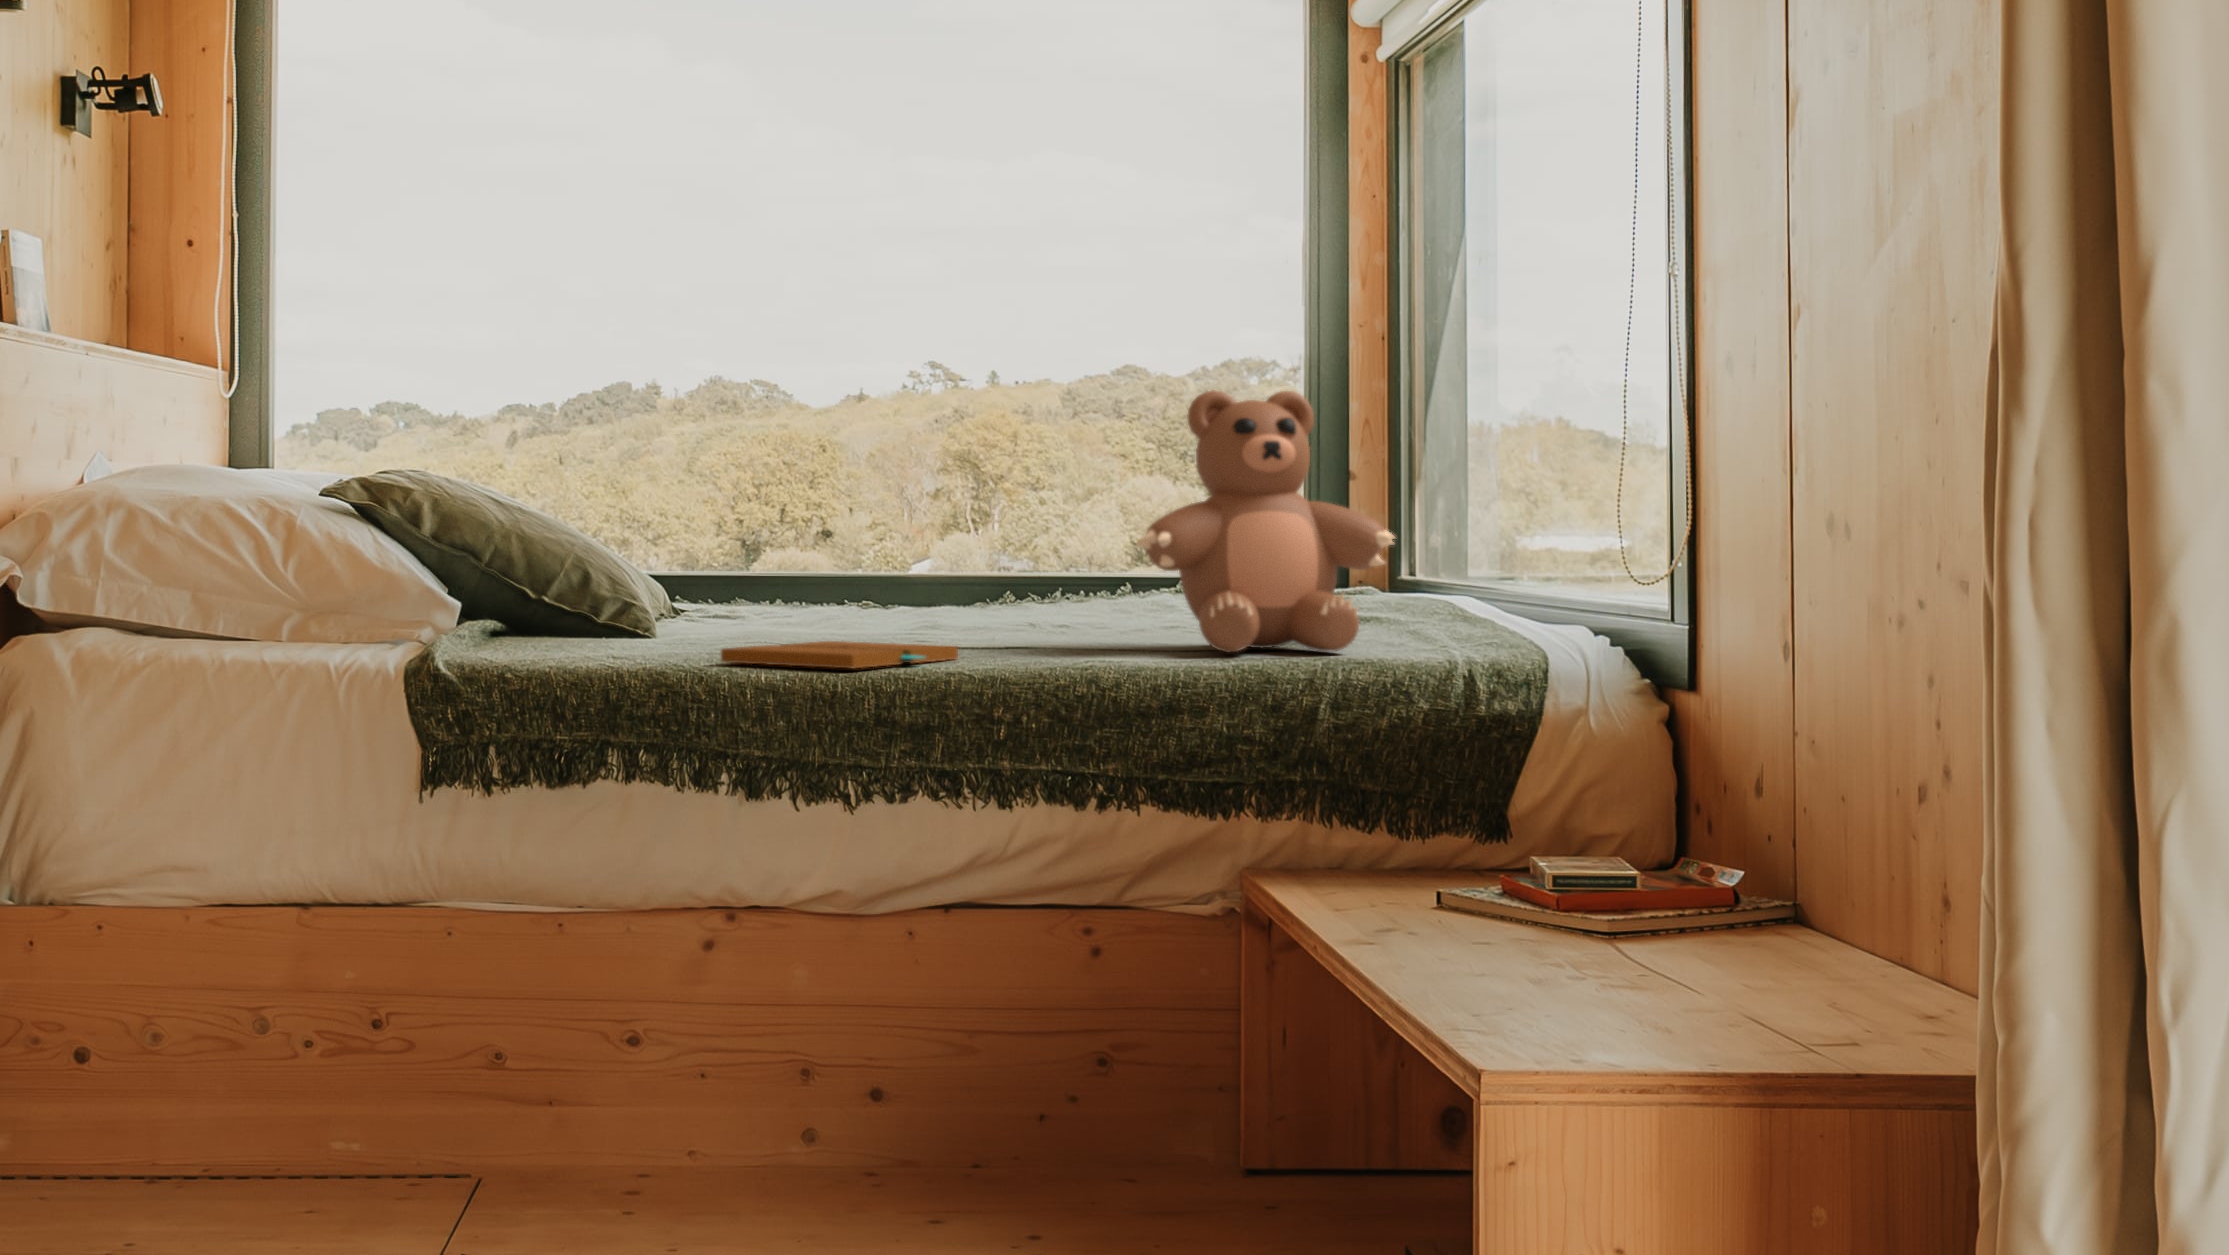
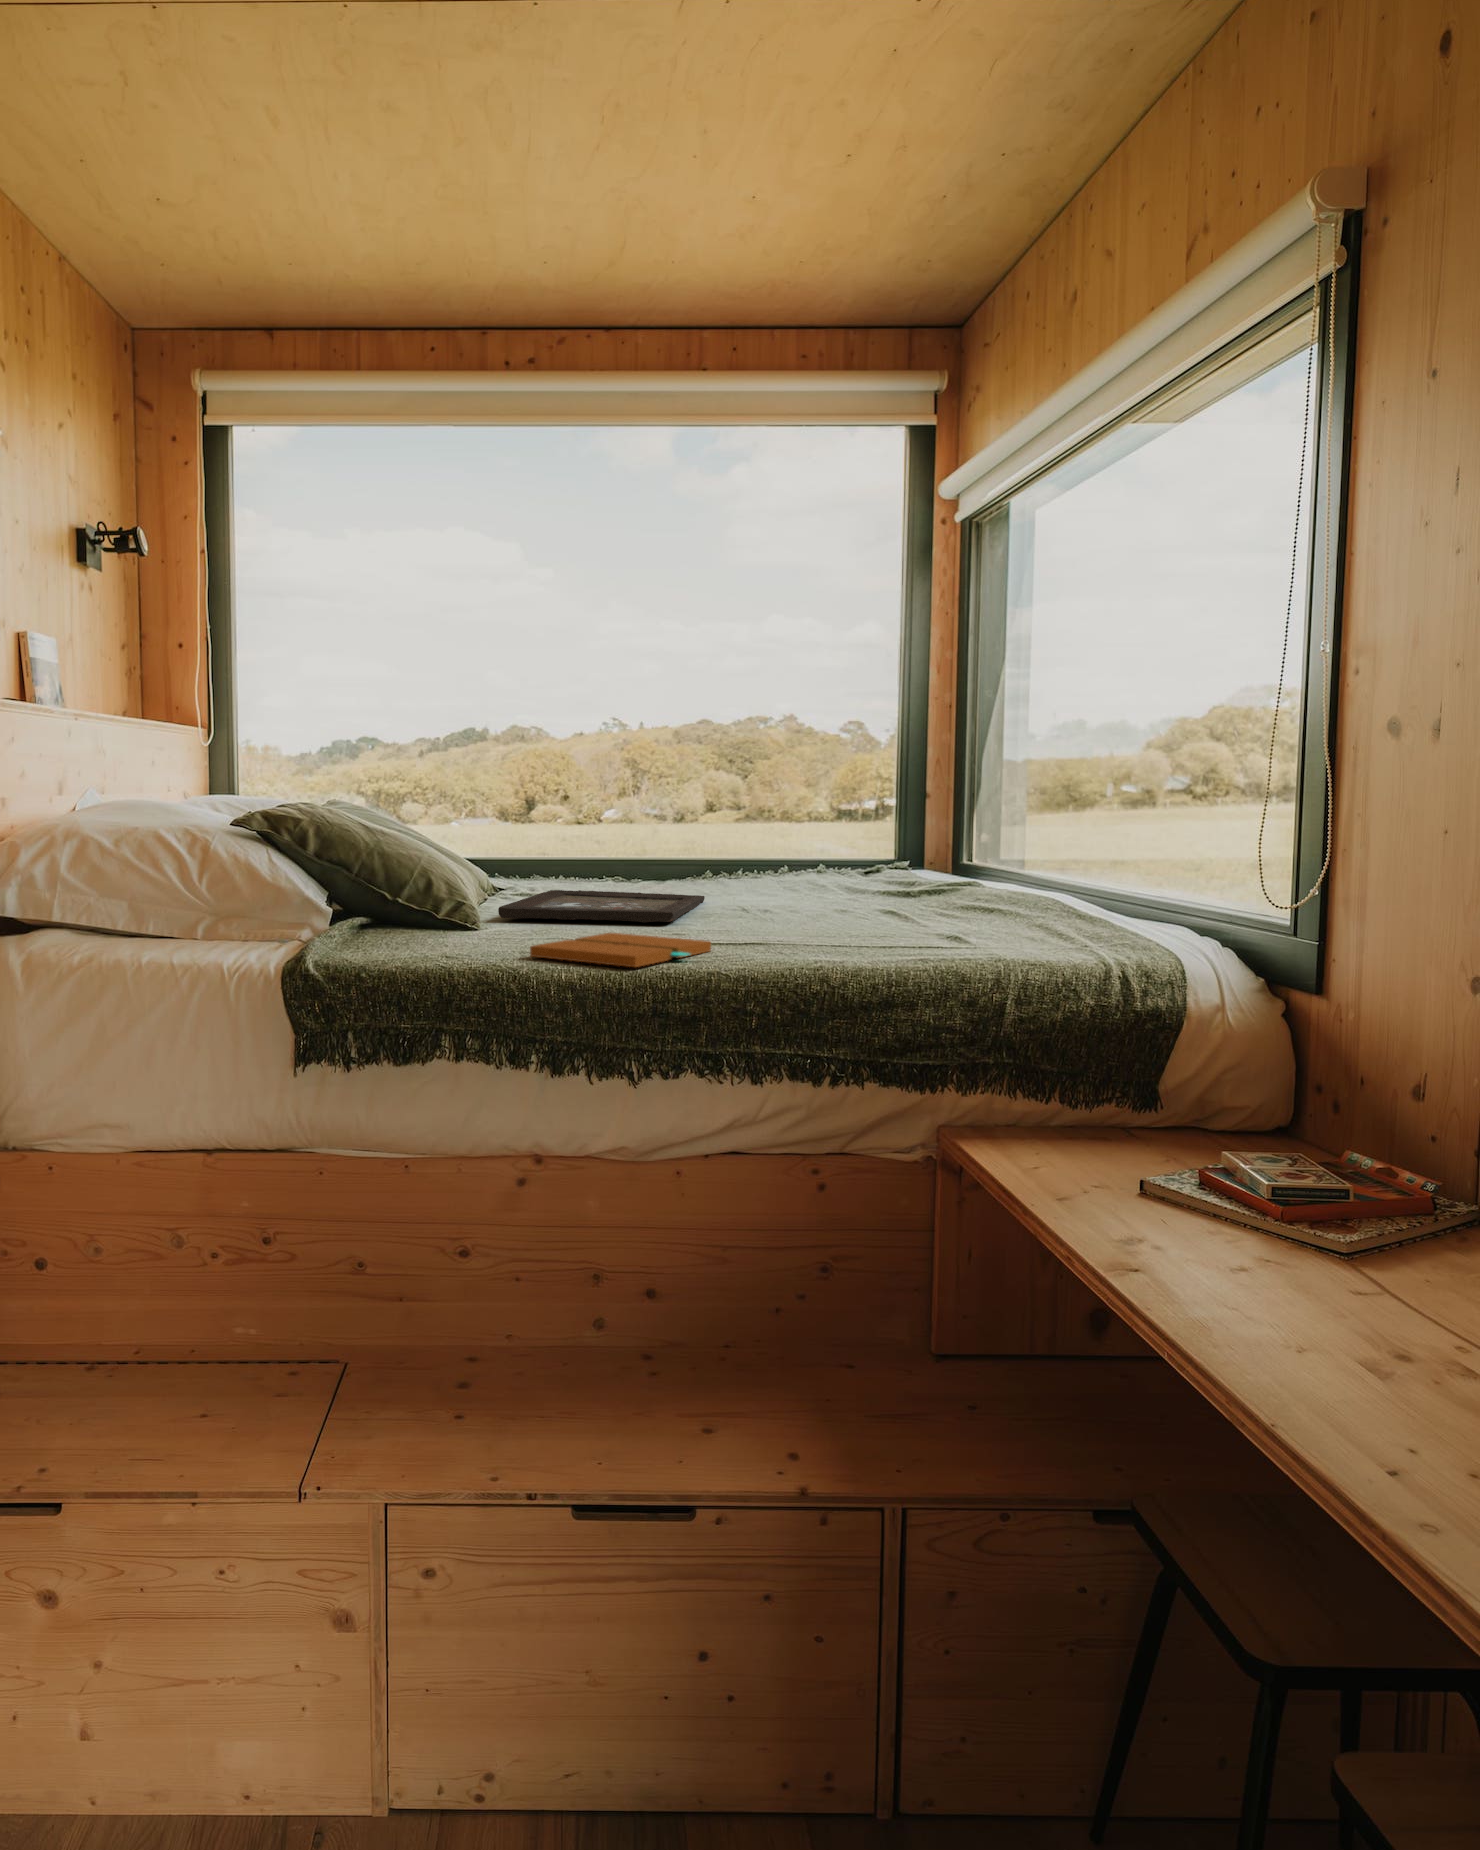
teddy bear: present [1137,390,1395,652] -> none [844,744,1039,945]
tray: none [680,606,976,635] -> present [498,890,705,922]

